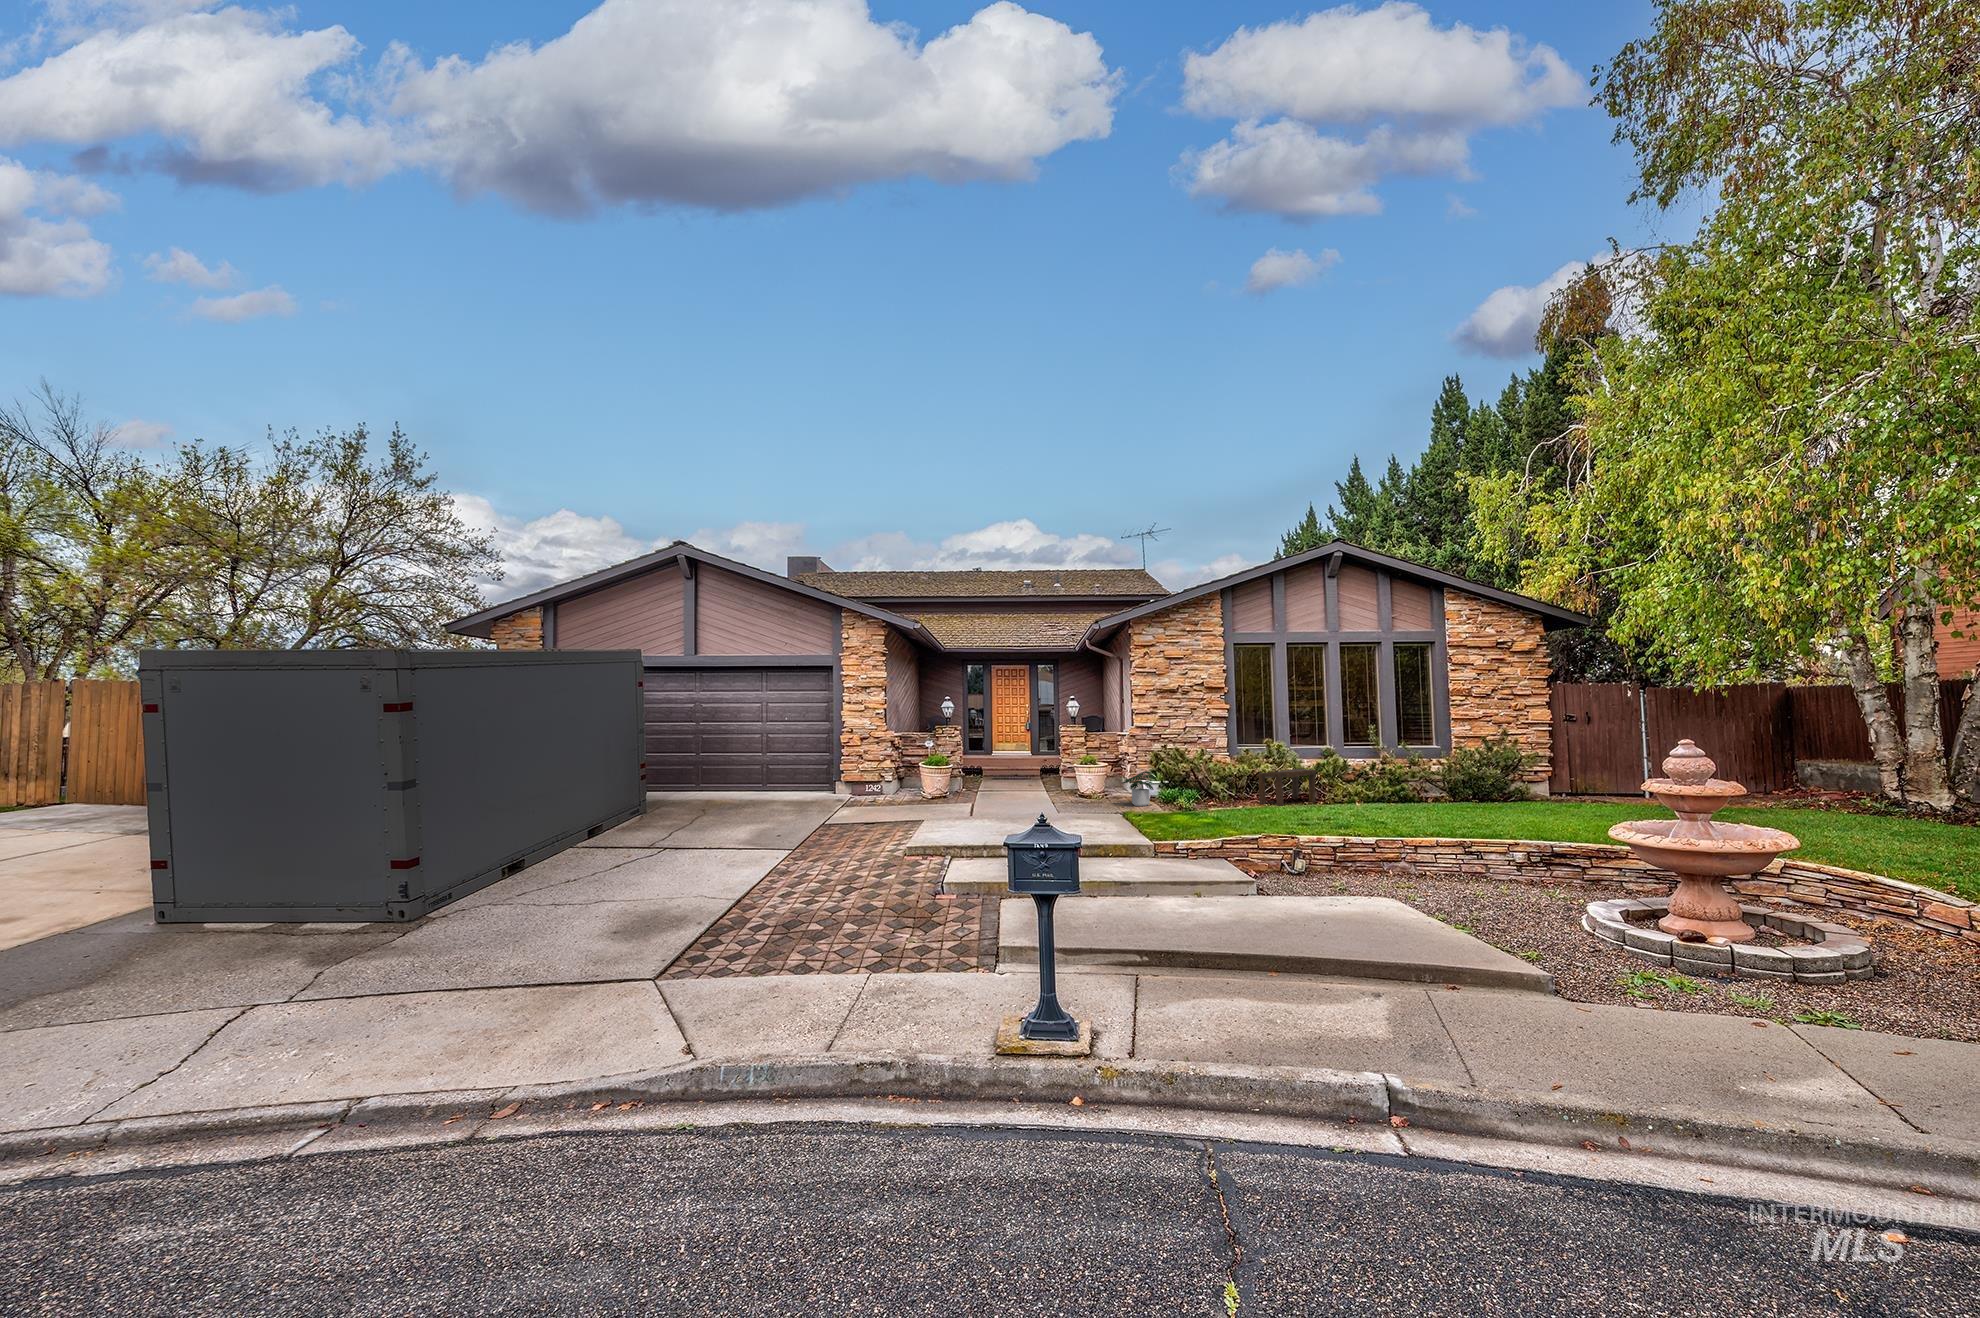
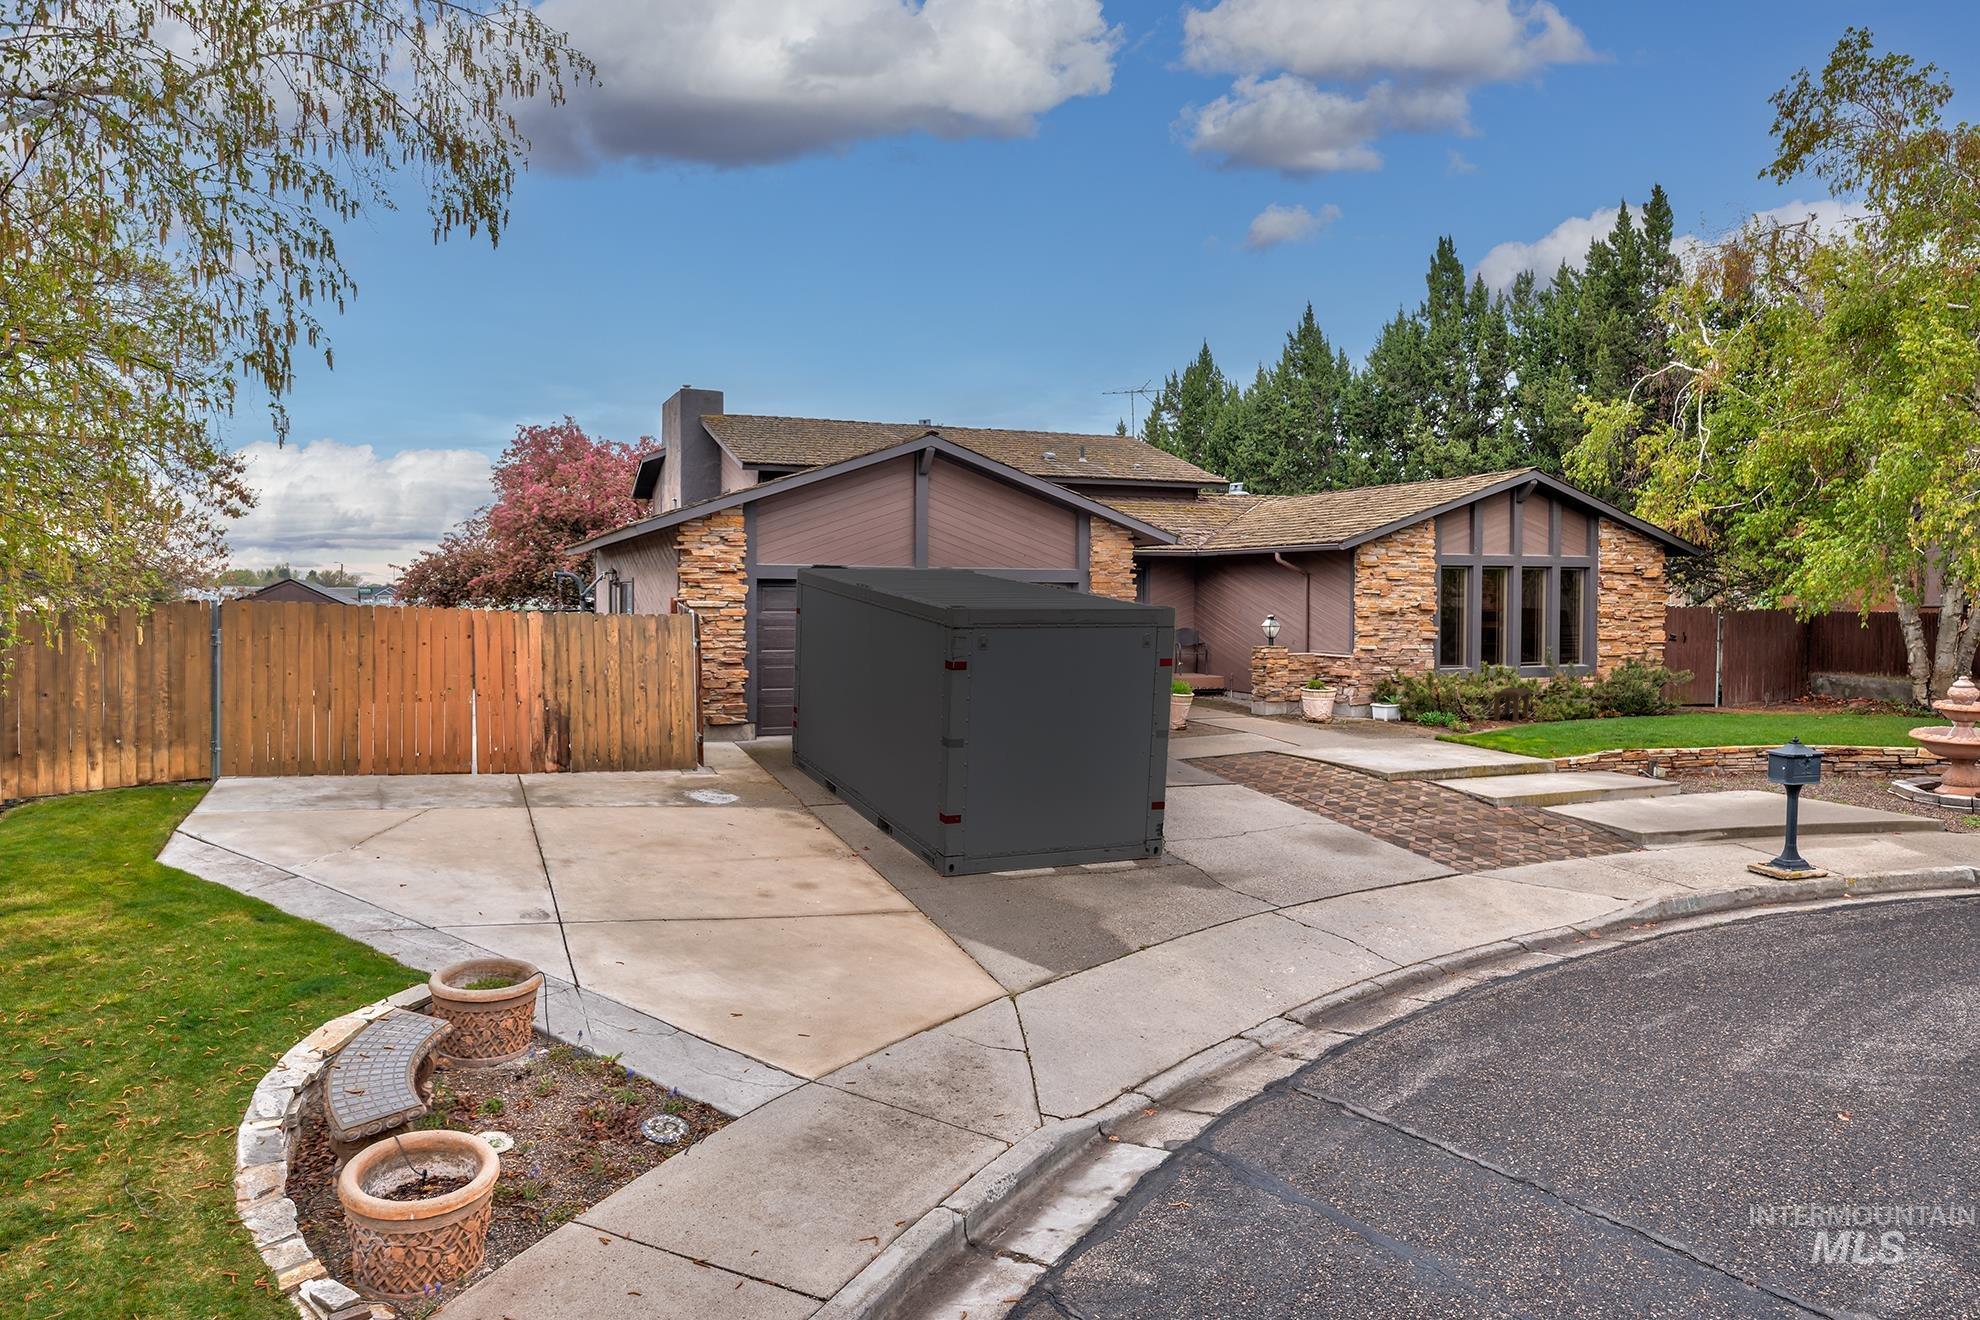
potted plant: present [1122,771,1156,806] -> none [1367,693,1406,726]

